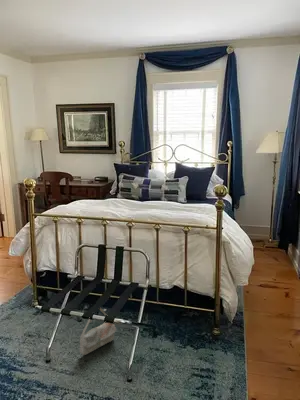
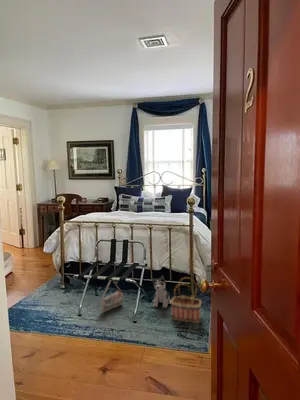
plush toy: none [157,301,186,349] -> present [152,275,171,308]
basket: none [185,310,233,382] -> present [171,284,201,323]

